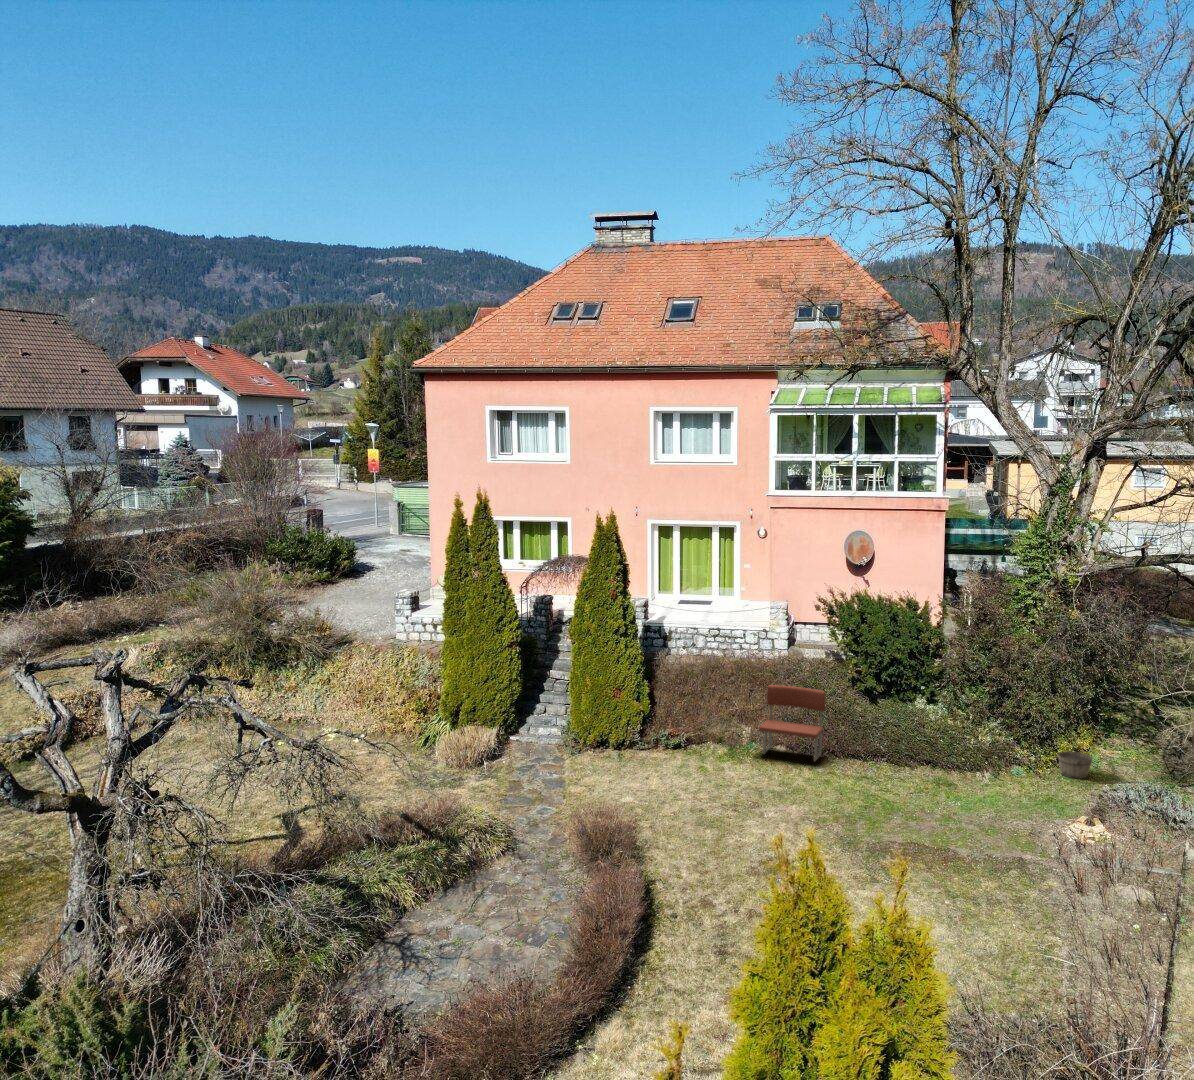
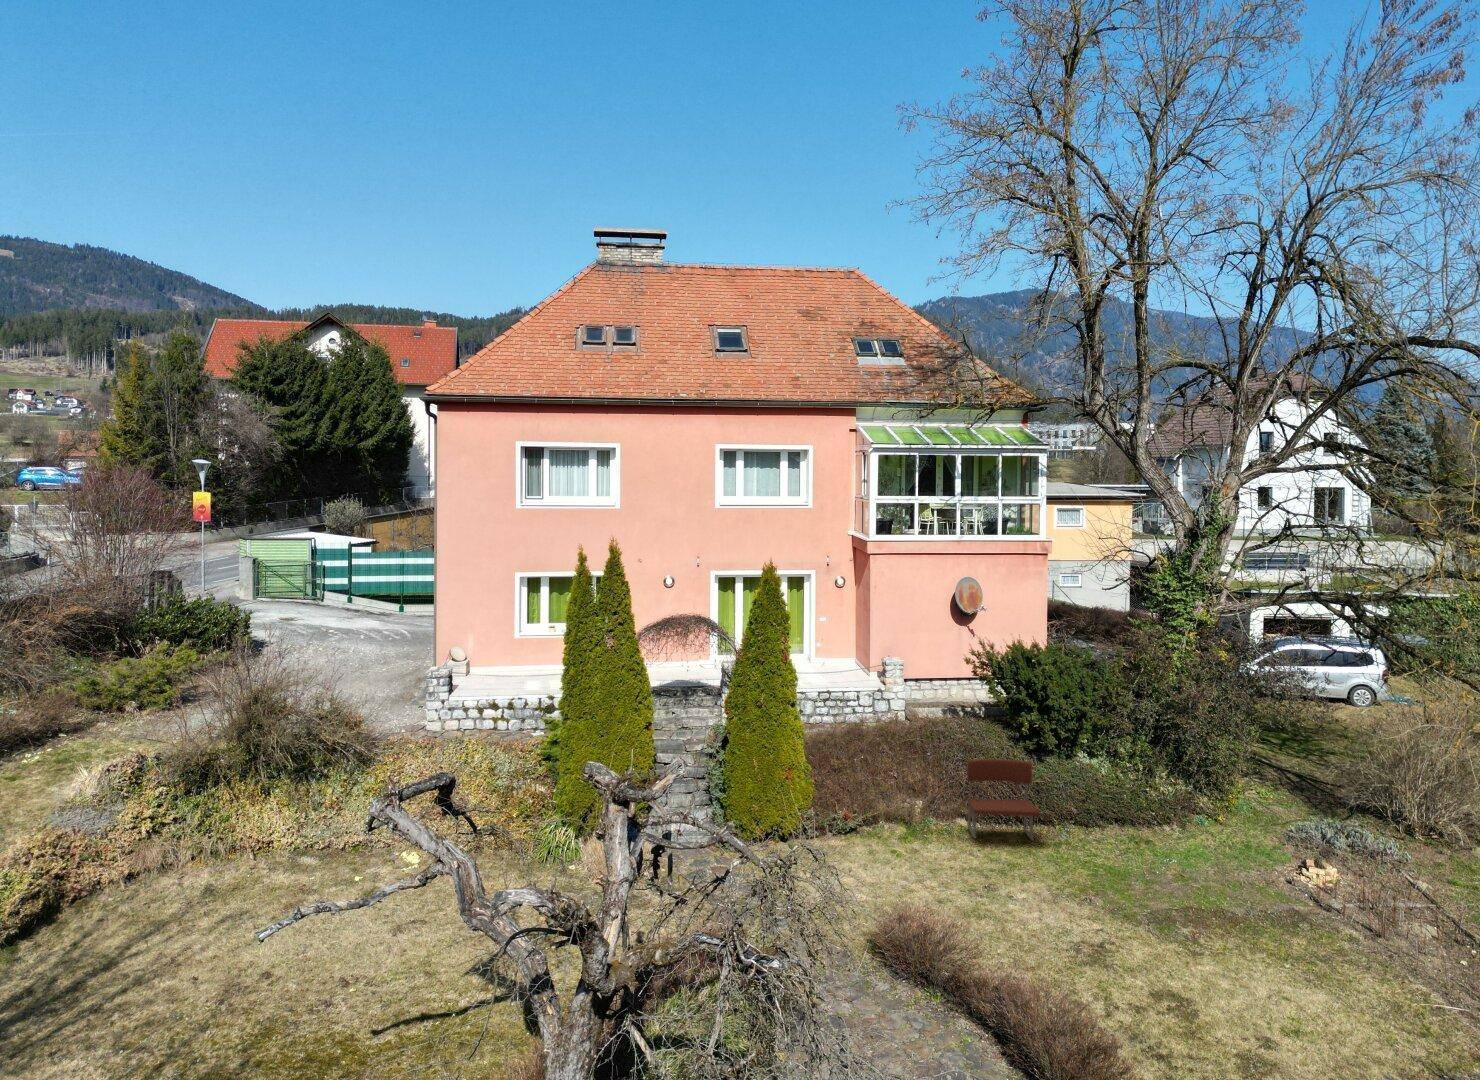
wooden bucket: present [1058,751,1092,779] -> none [1234,793,1269,824]

